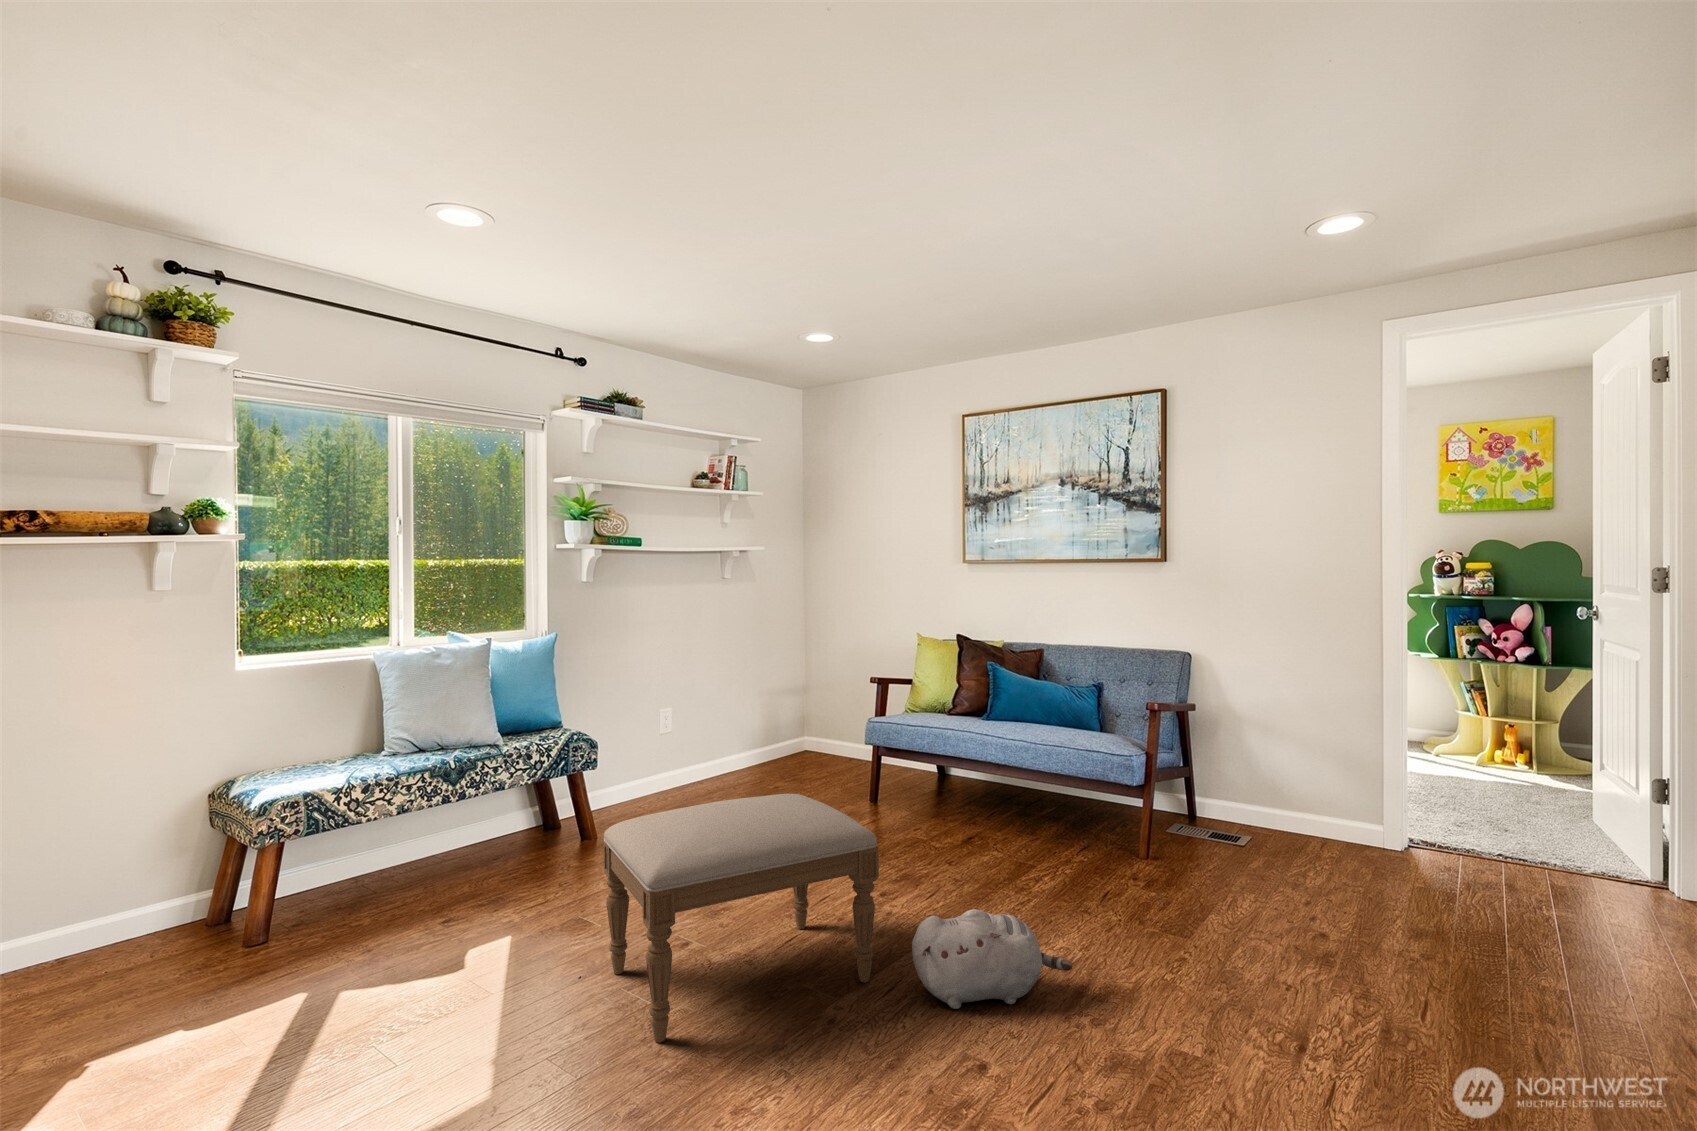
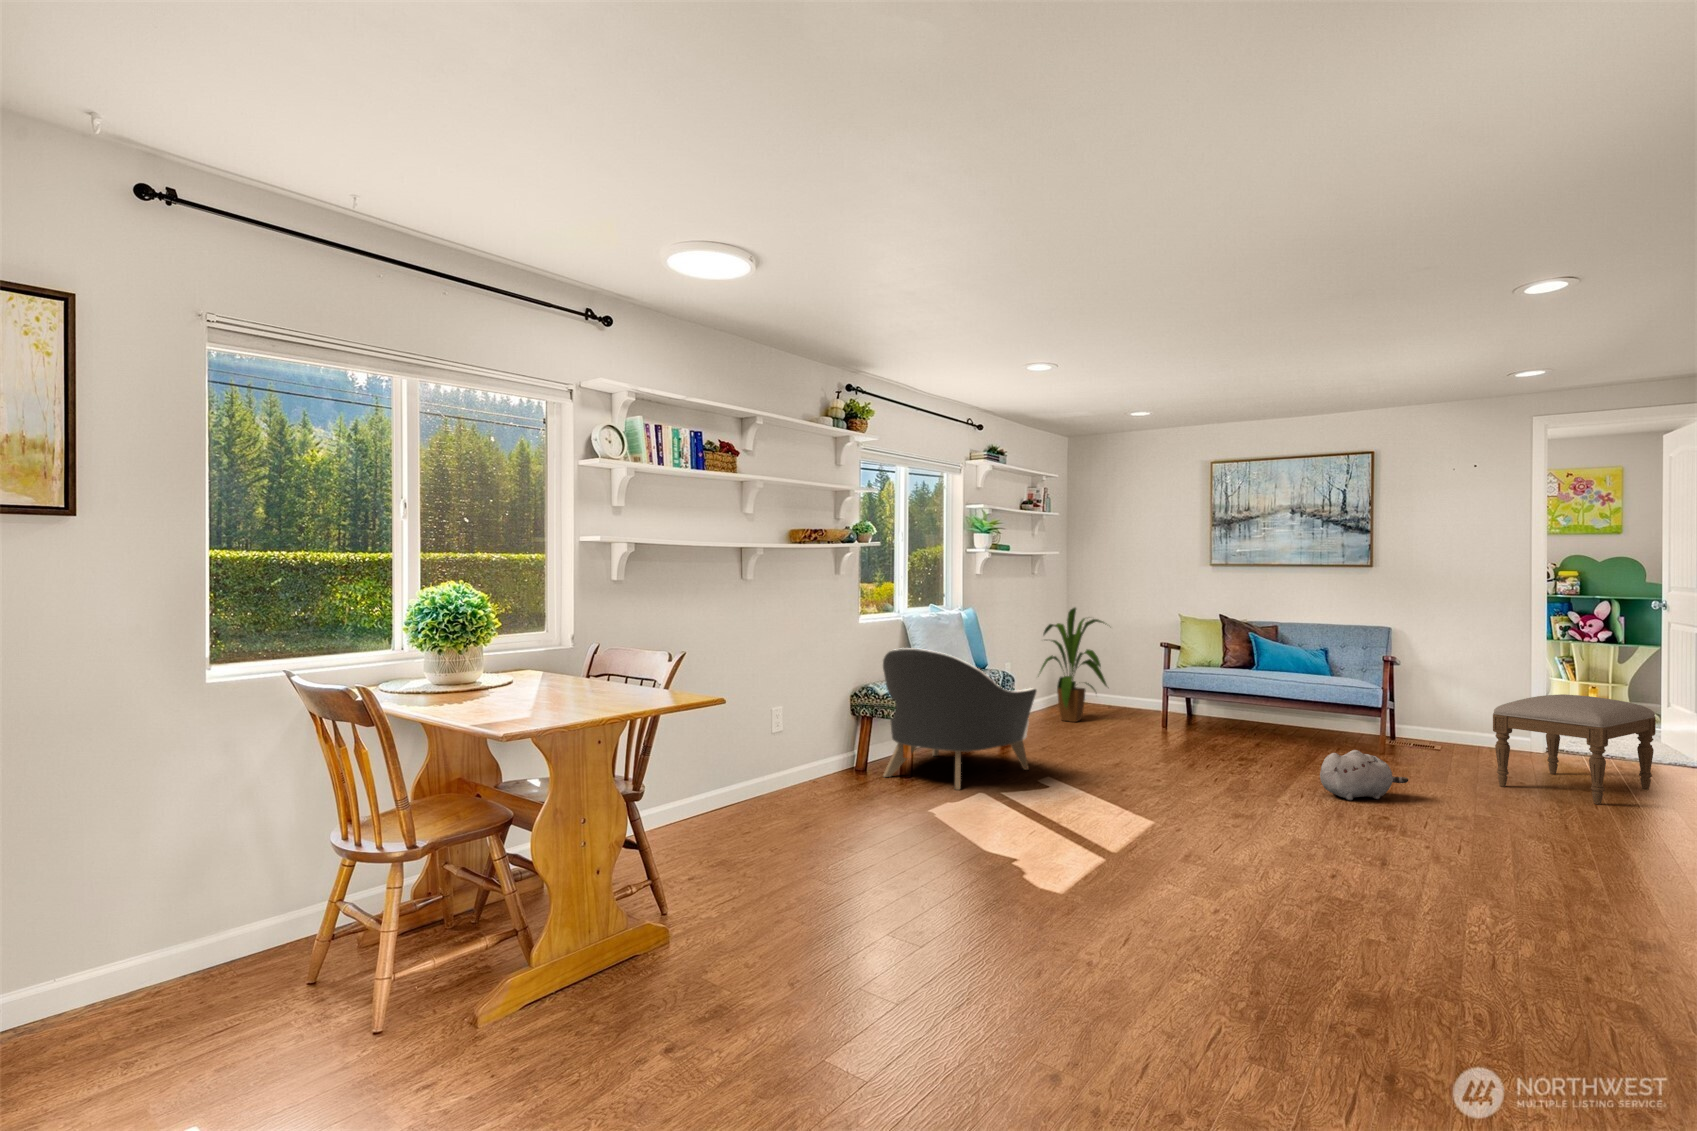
house plant: none [707,625,818,788] -> present [1040,608,1107,722]
armchair: none [220,719,511,977] -> present [883,648,1036,790]
ottoman: present [604,794,879,1042] -> present [1493,694,1656,804]

